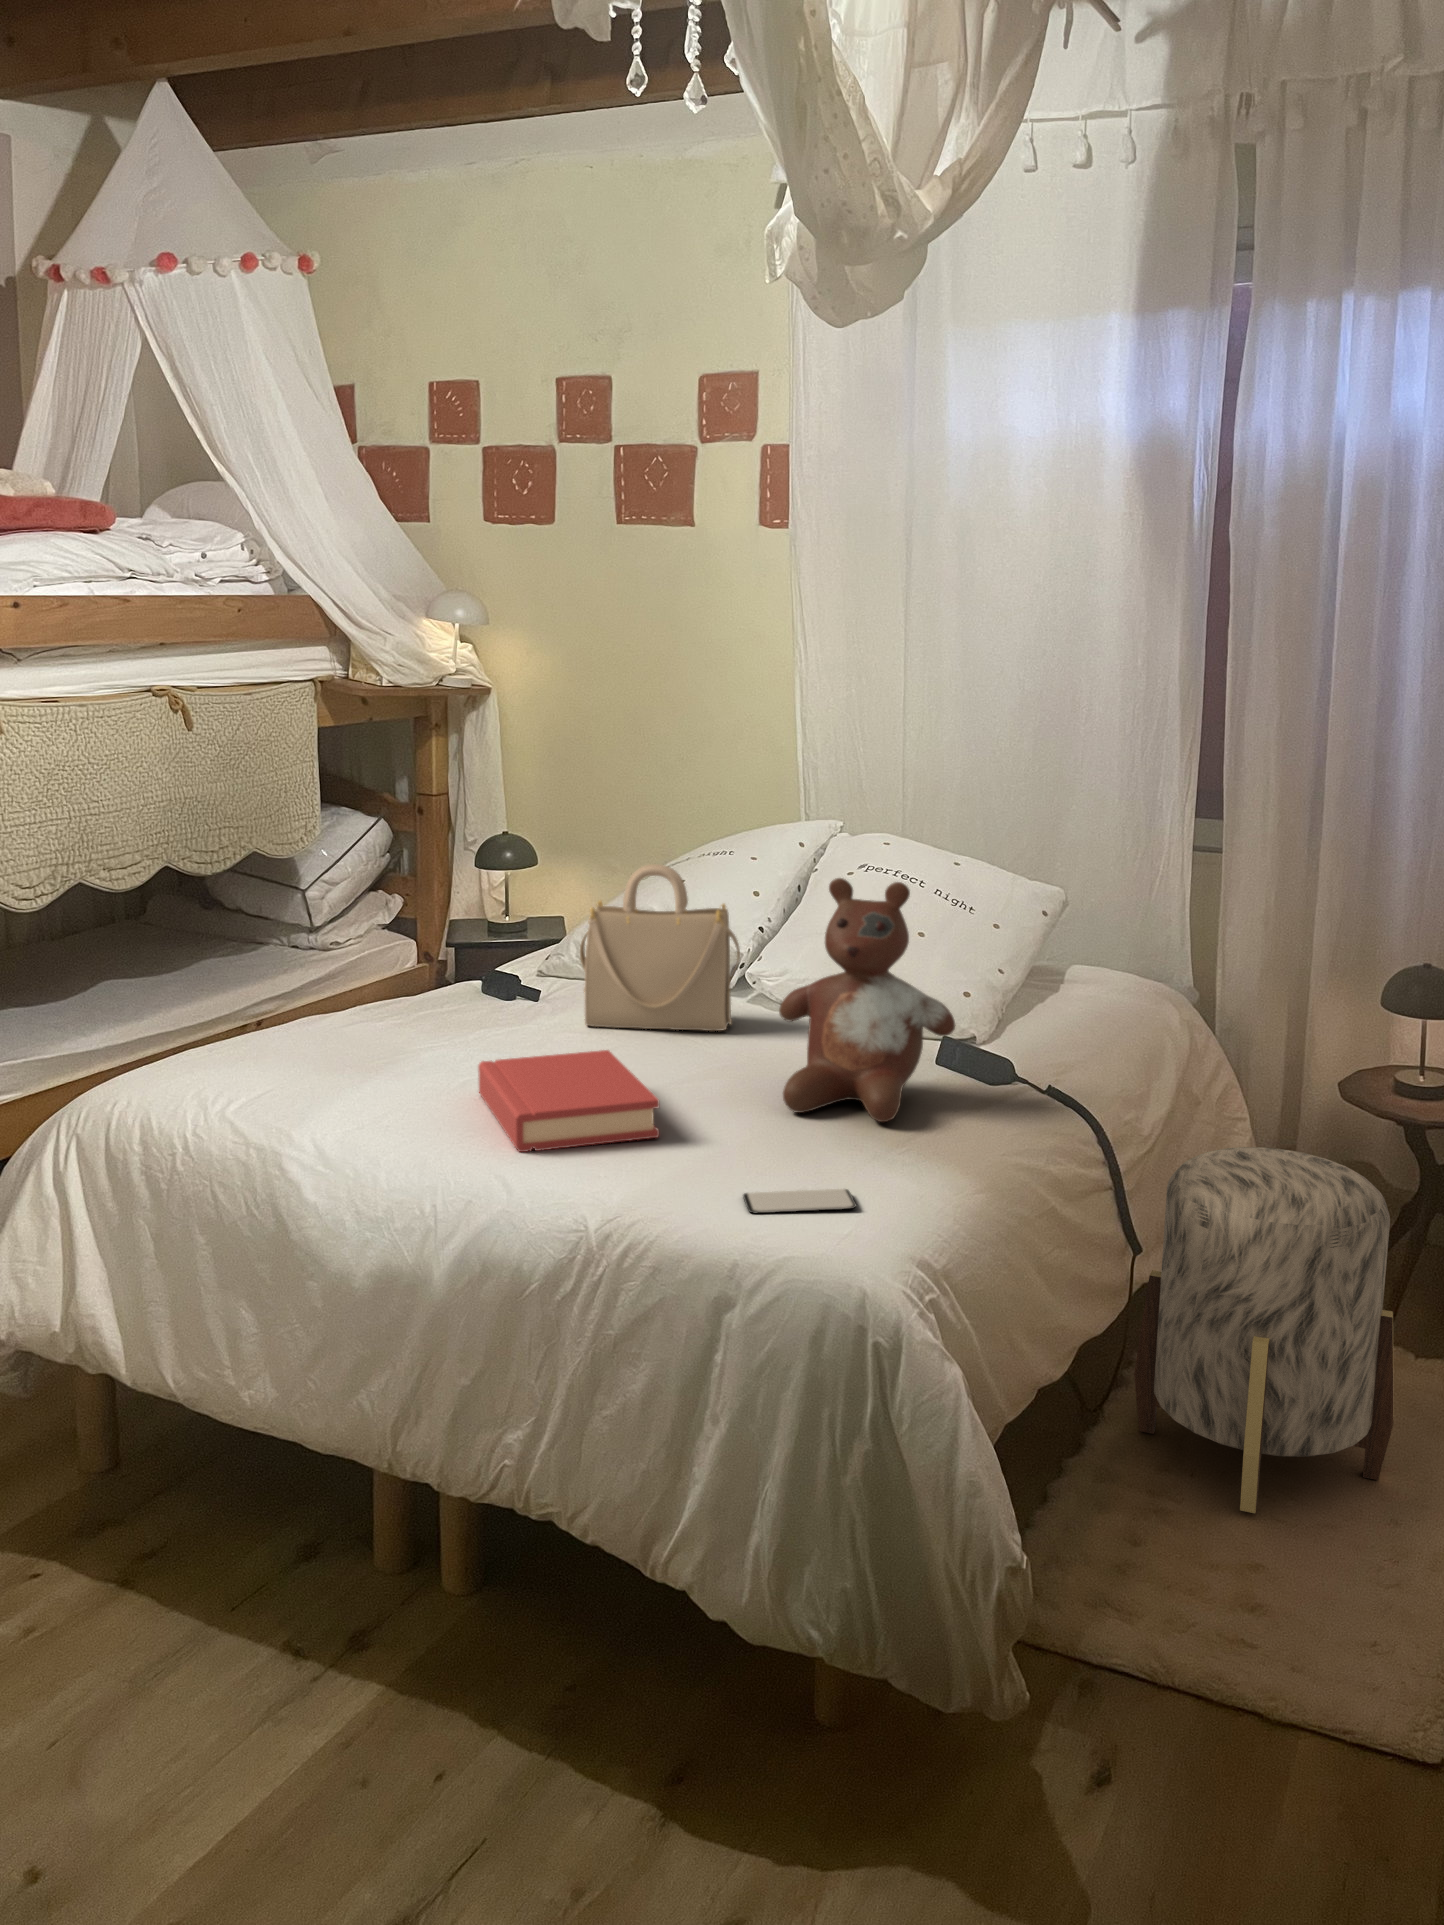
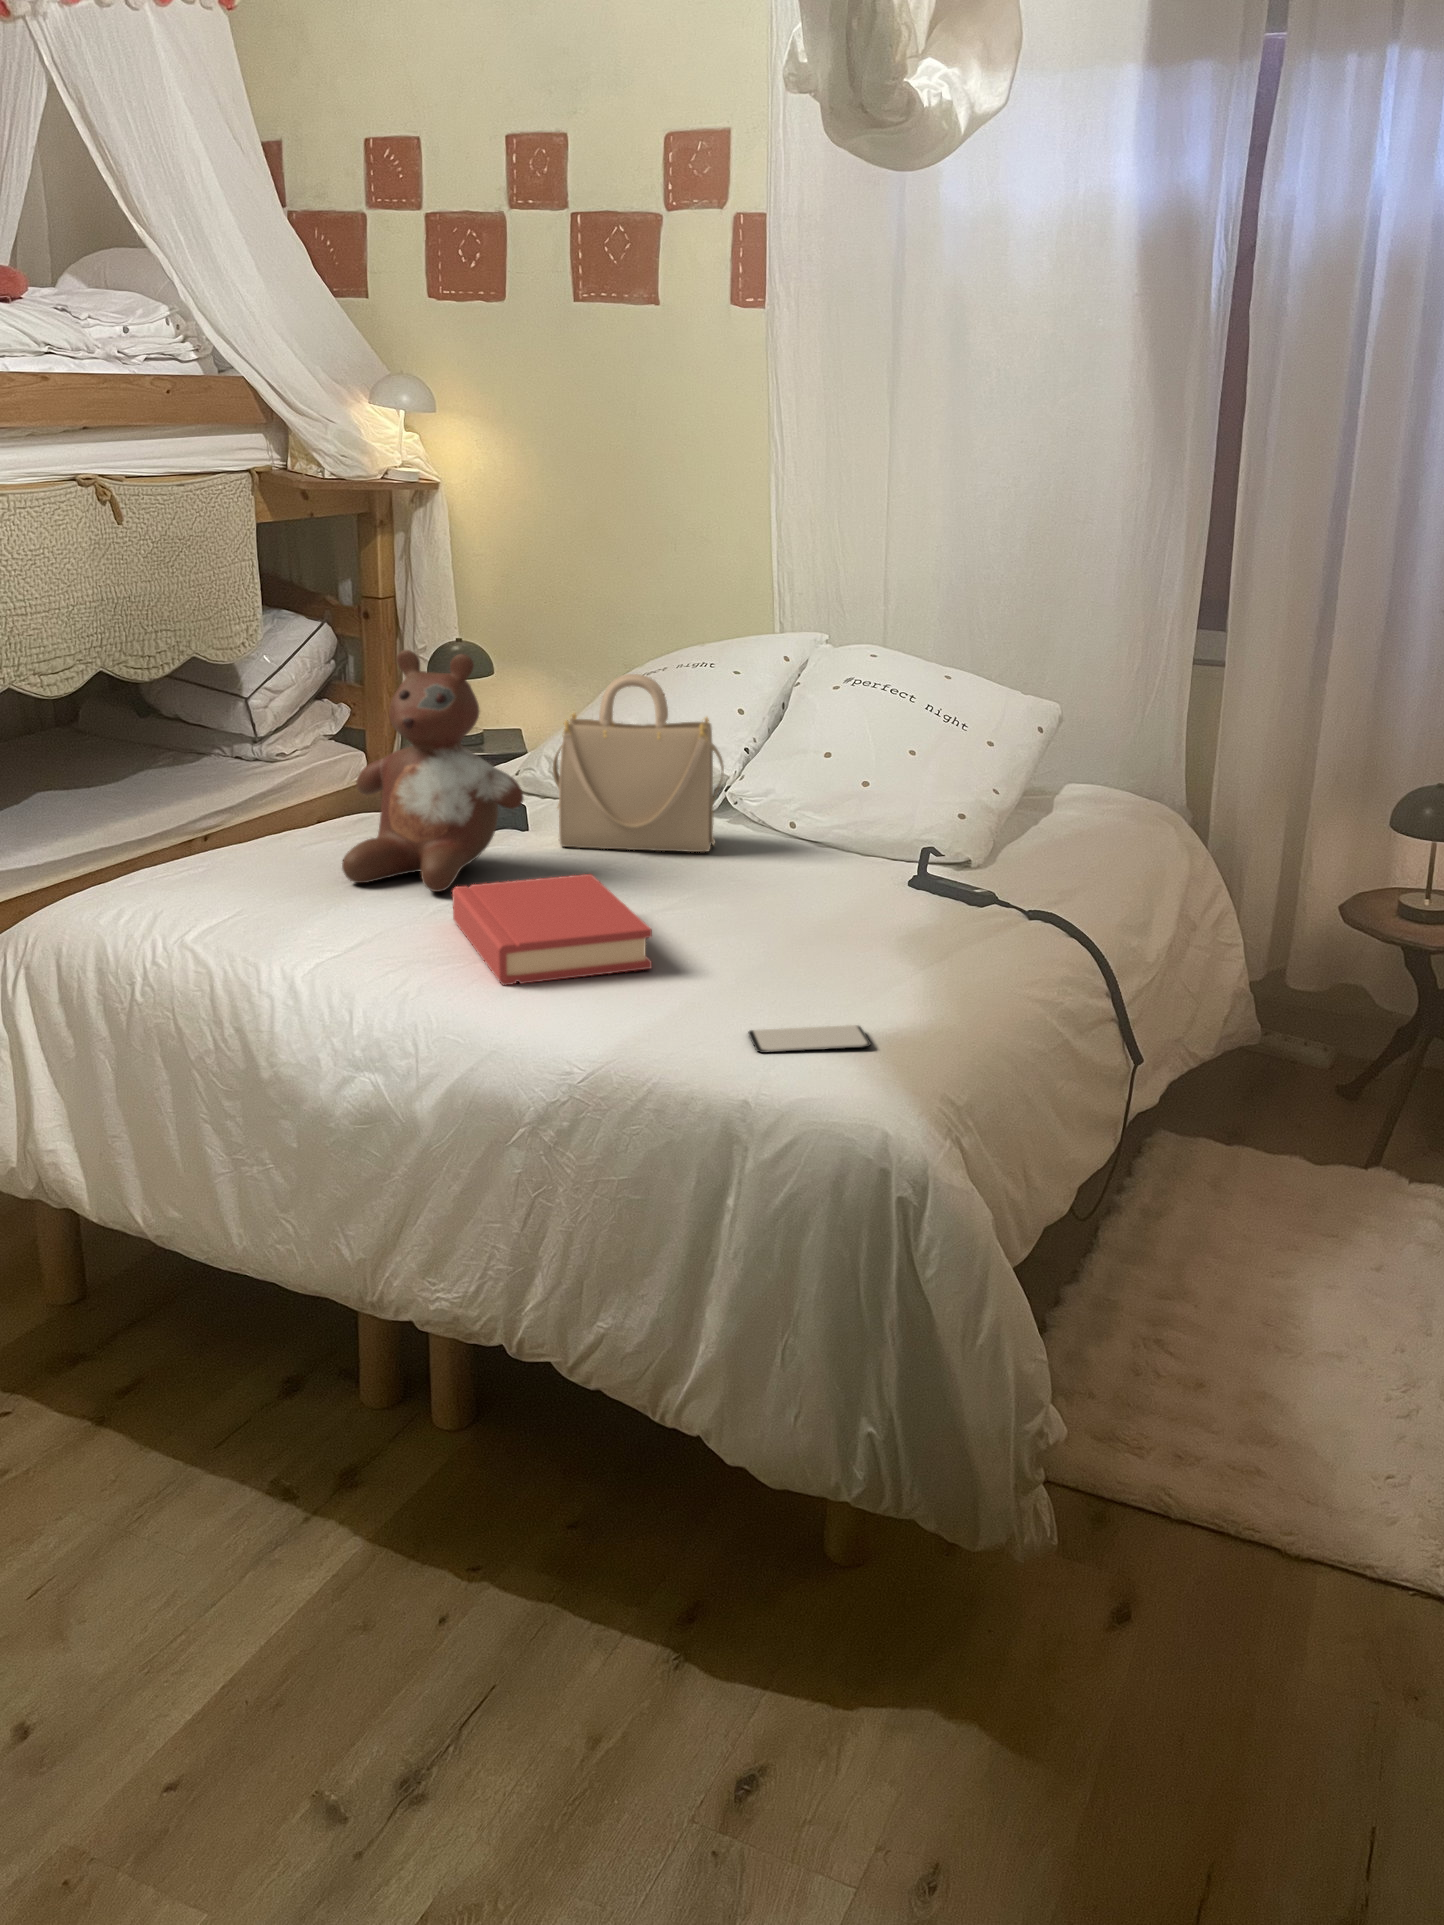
stuffed bear: present [779,878,955,1122] -> present [342,650,523,892]
ottoman: present [1134,1147,1394,1513] -> none [1134,975,1408,1344]

